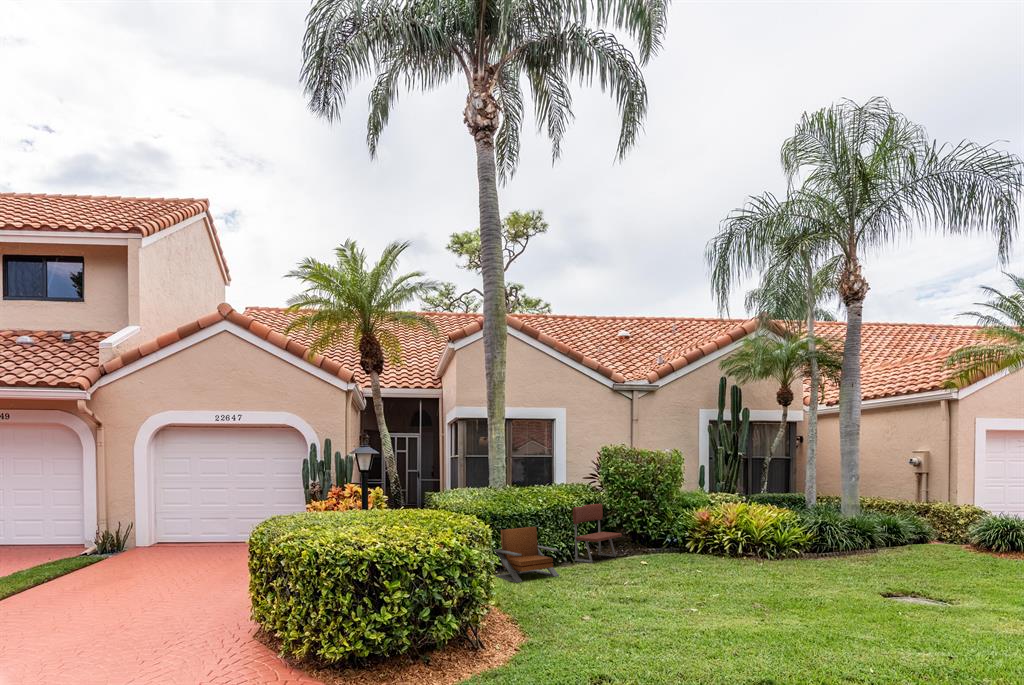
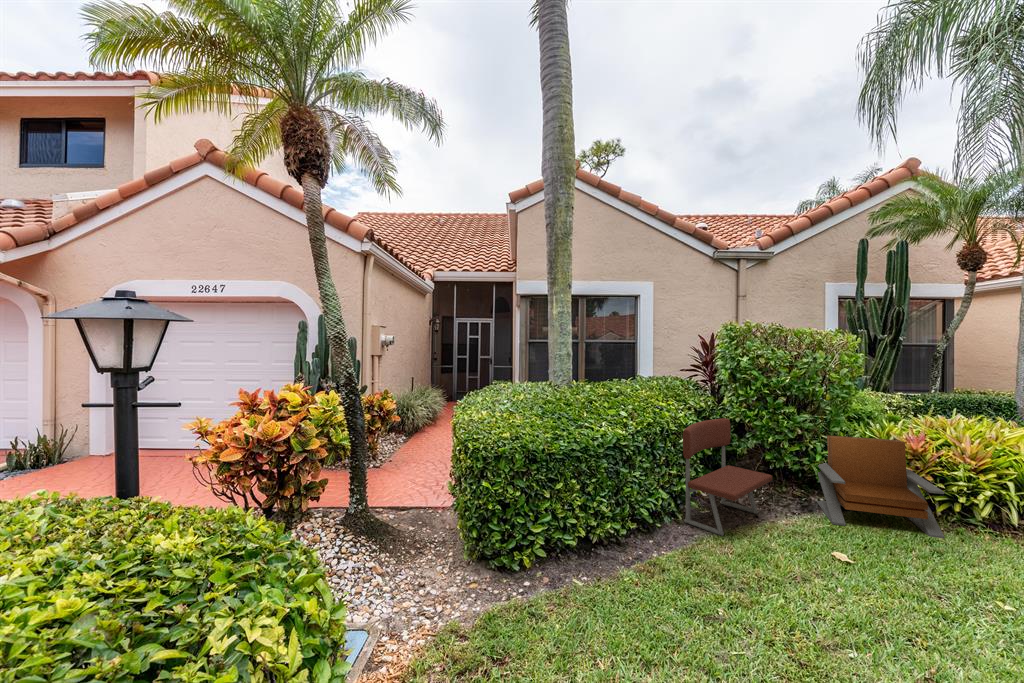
lounge chair: present [495,527,559,583] -> present [816,435,944,538]

